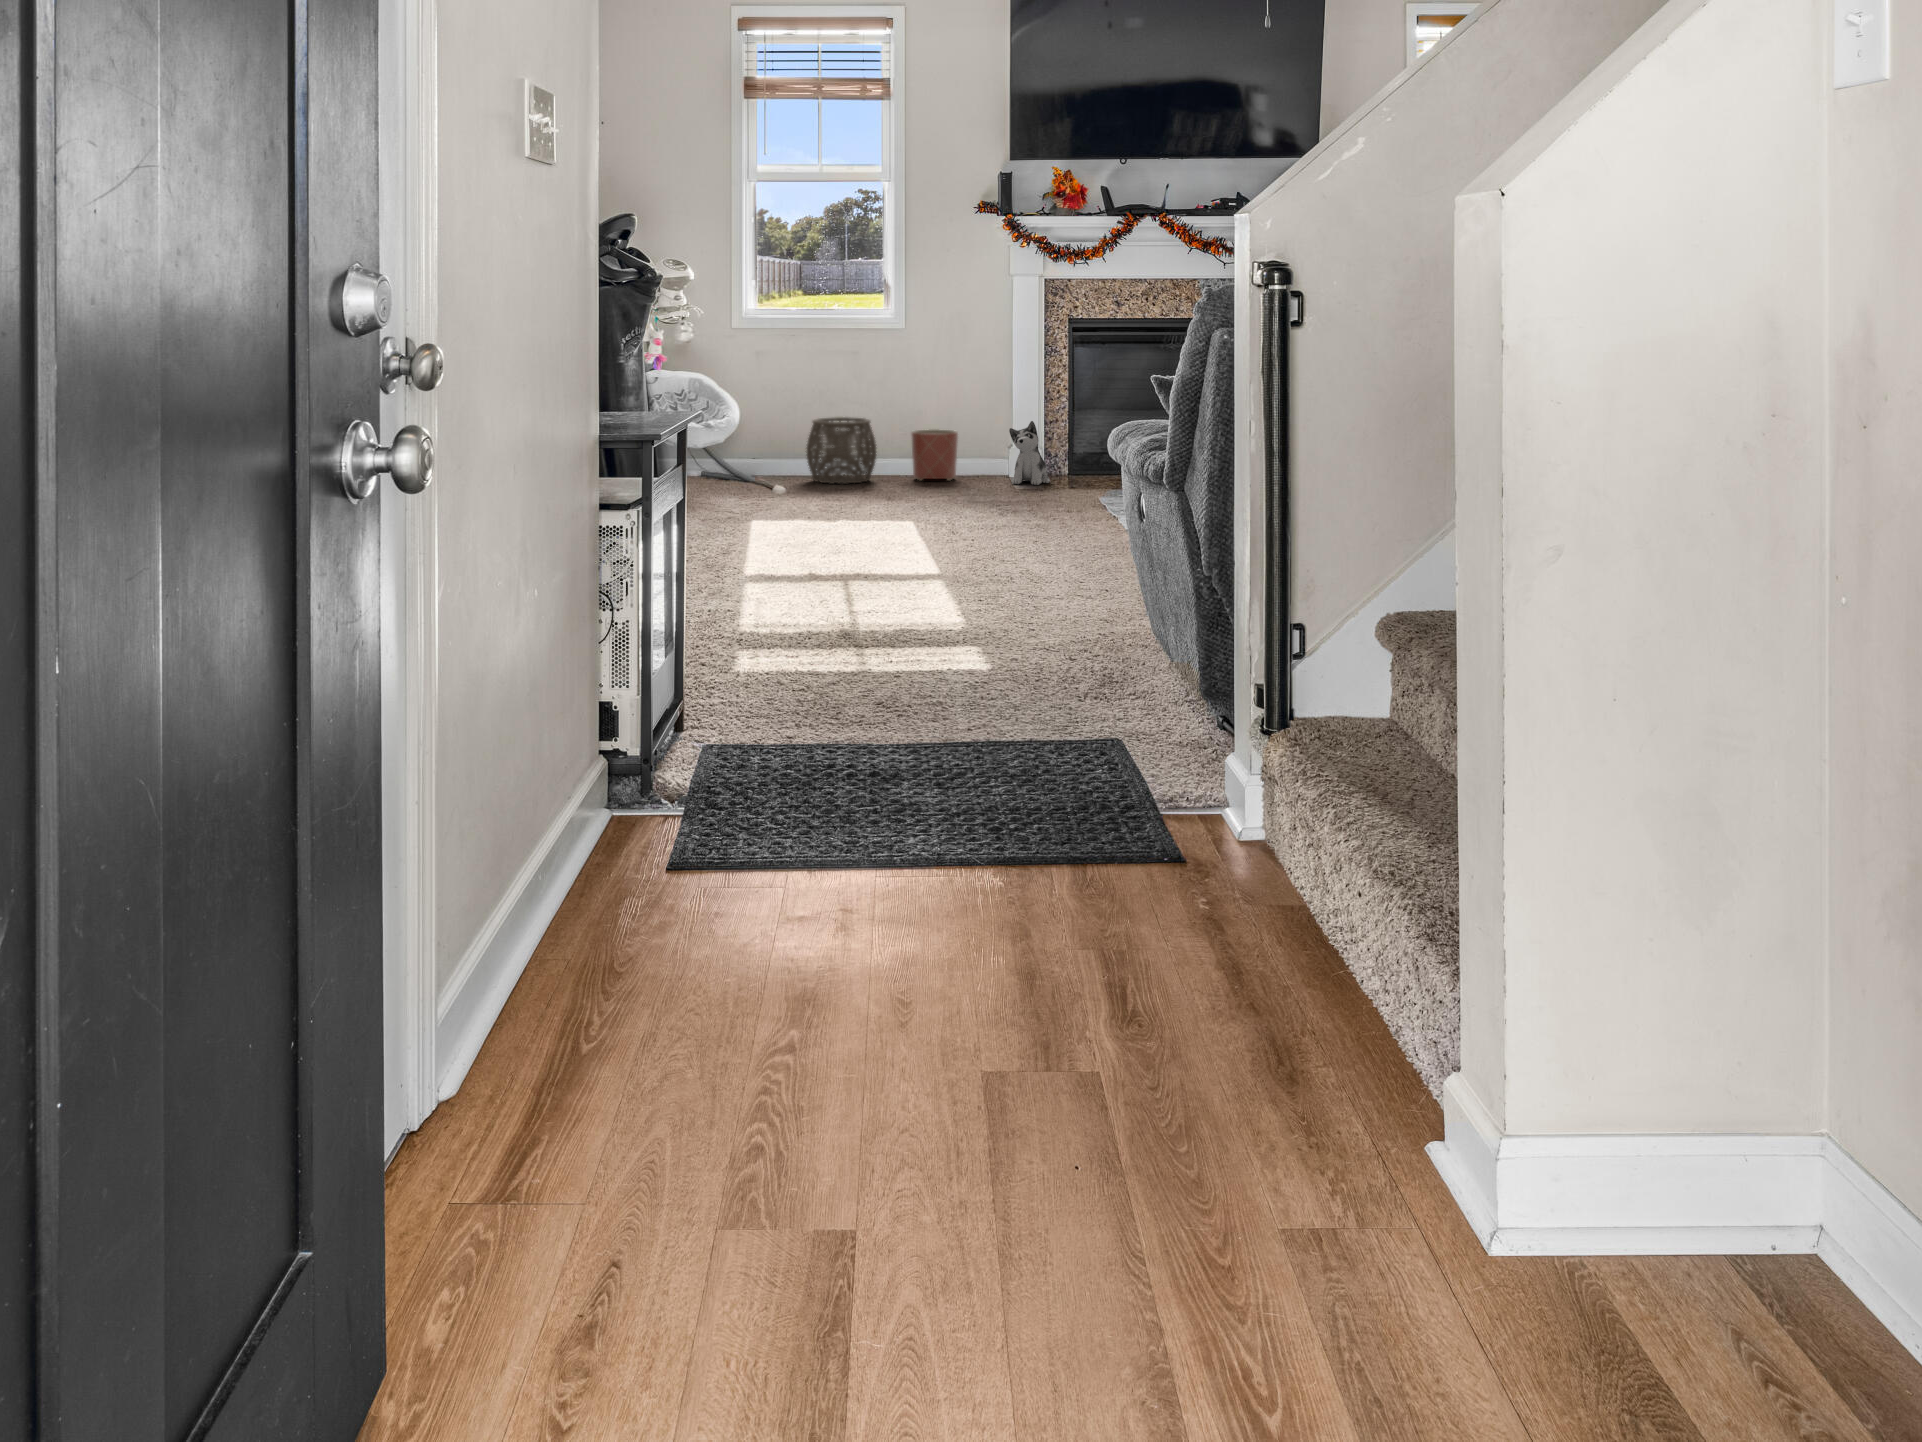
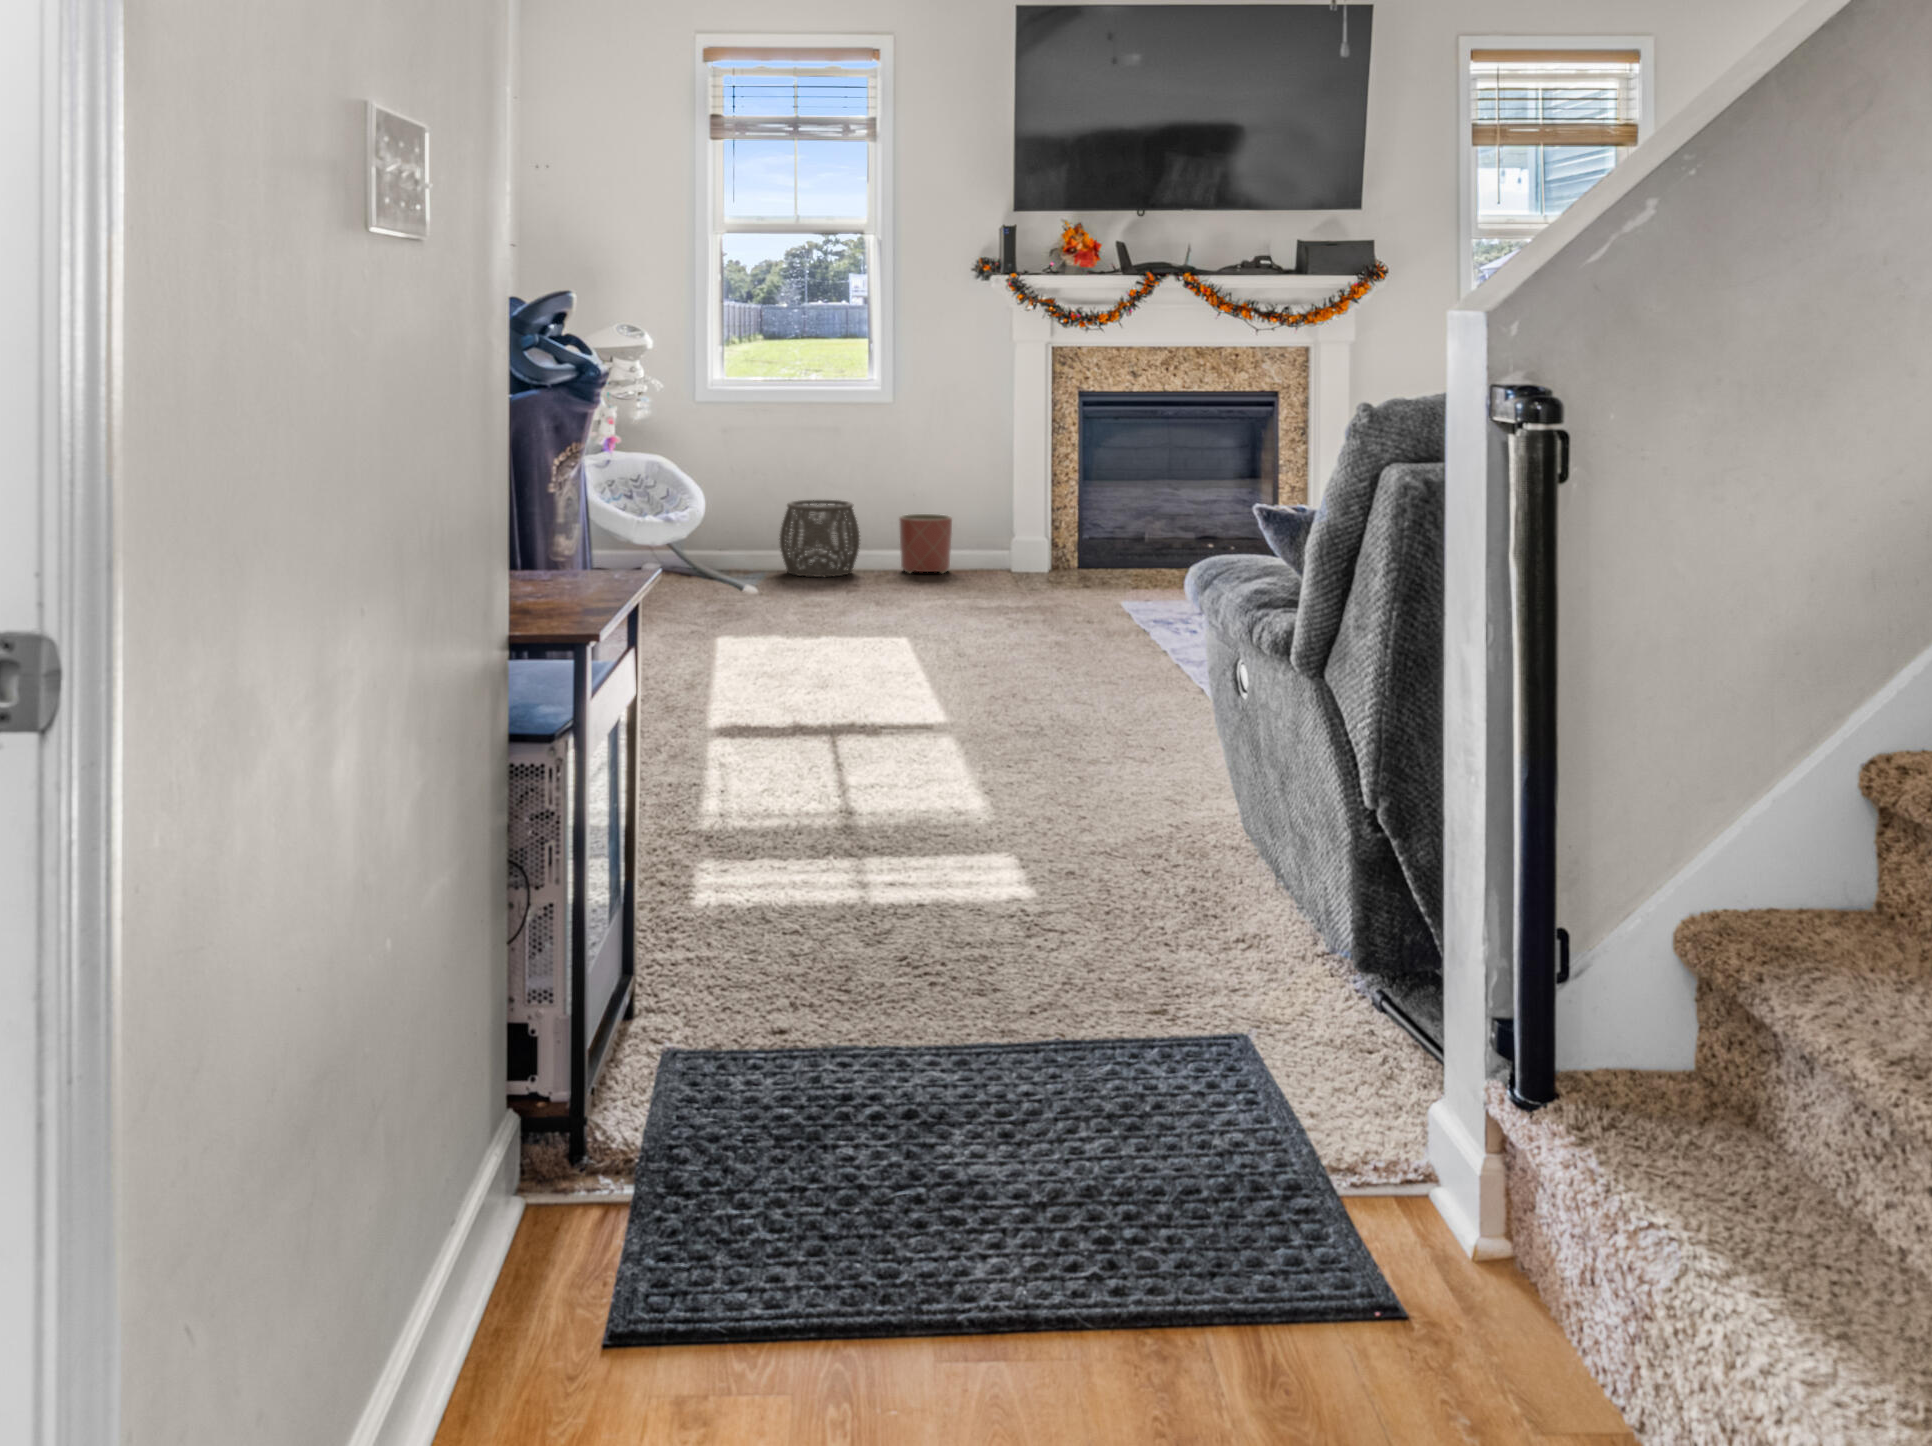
plush toy: present [1009,421,1050,485] -> none [1012,506,1057,580]

